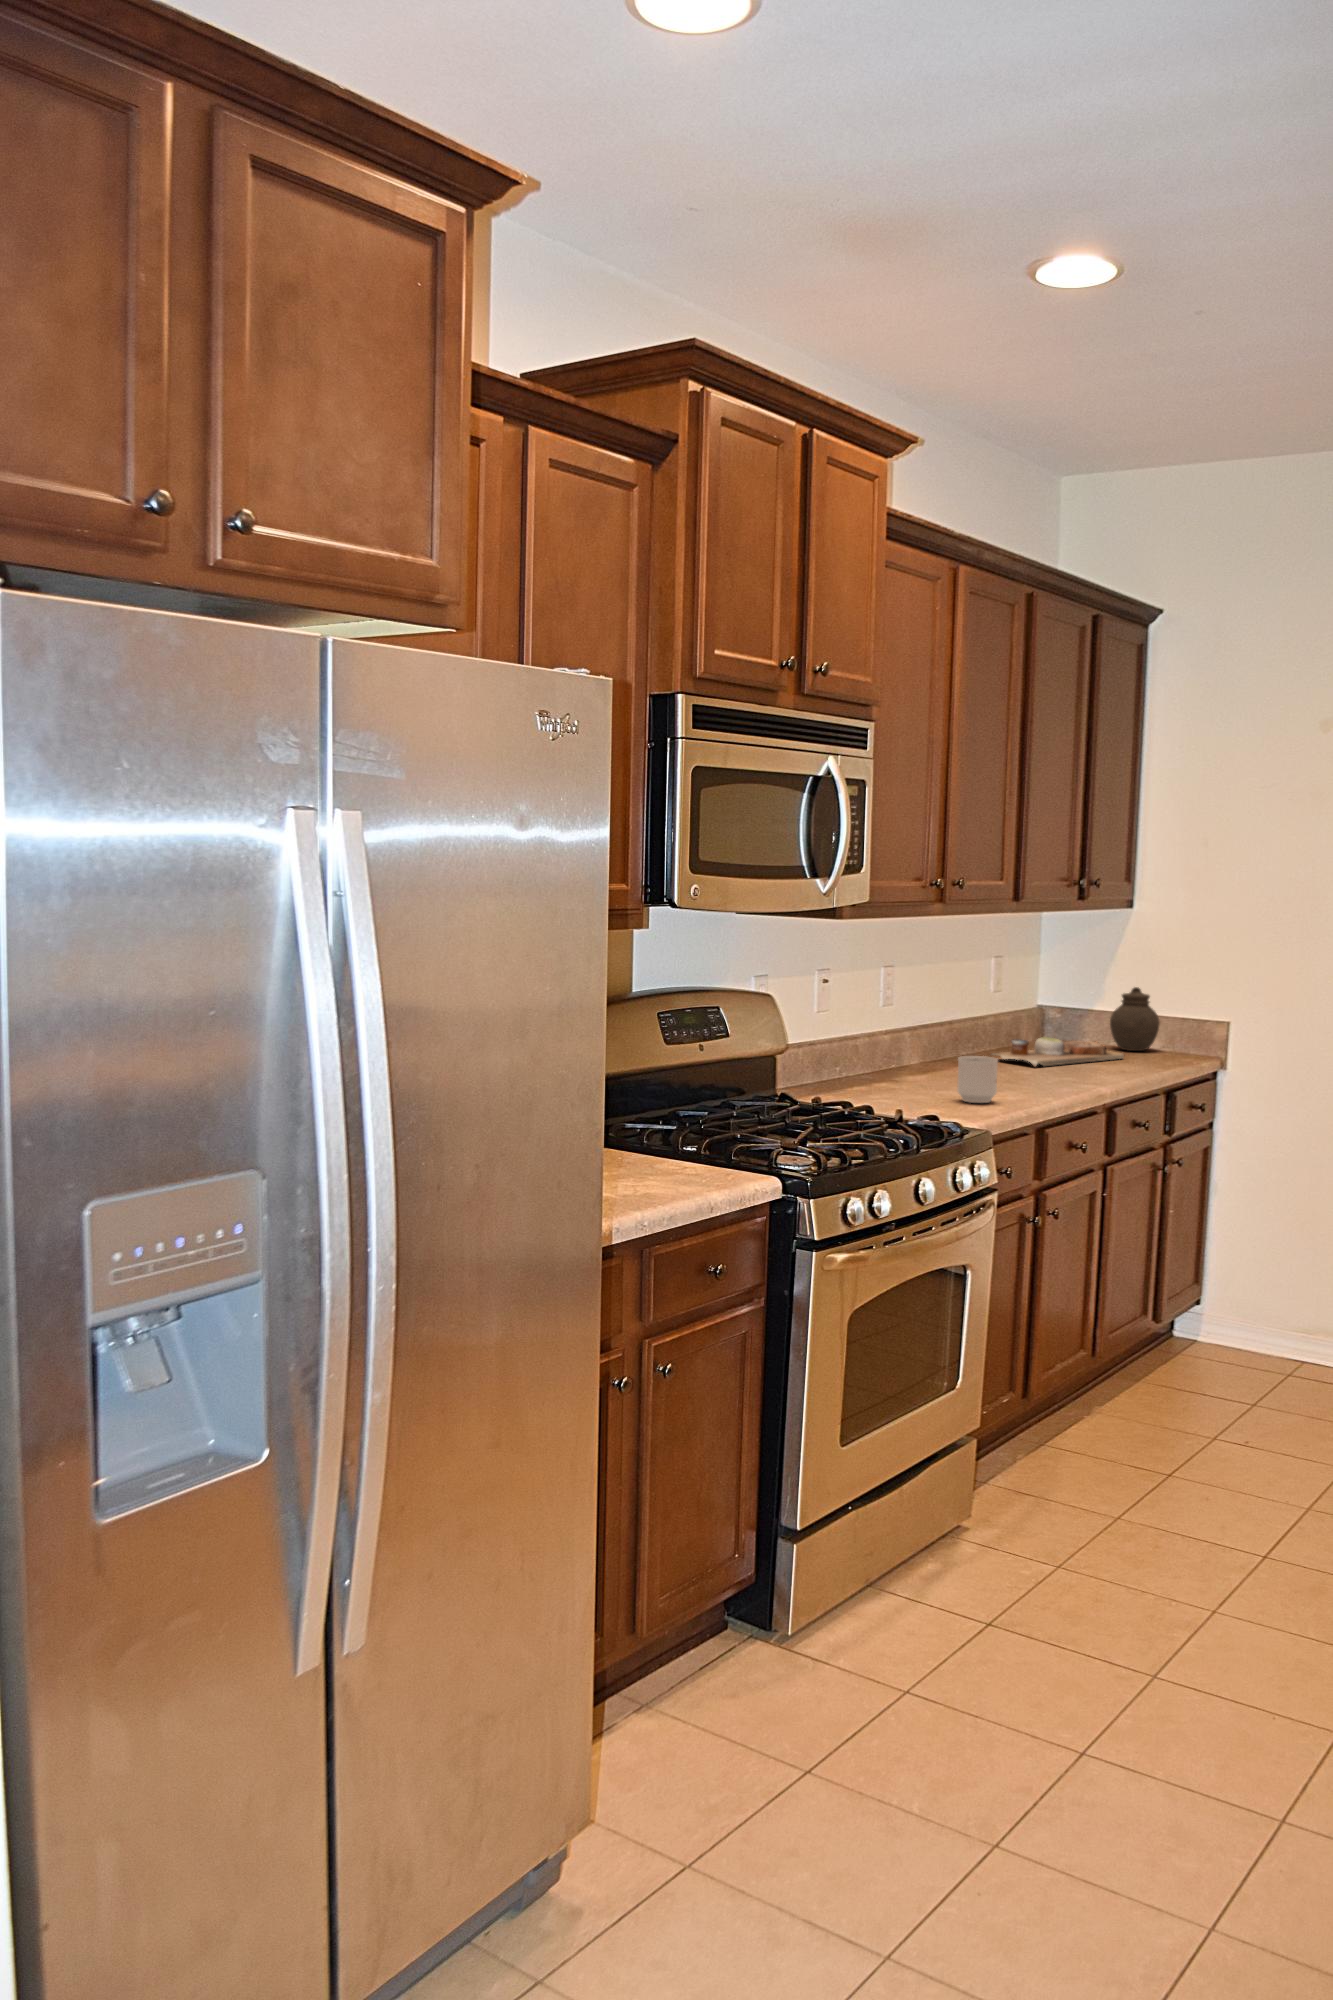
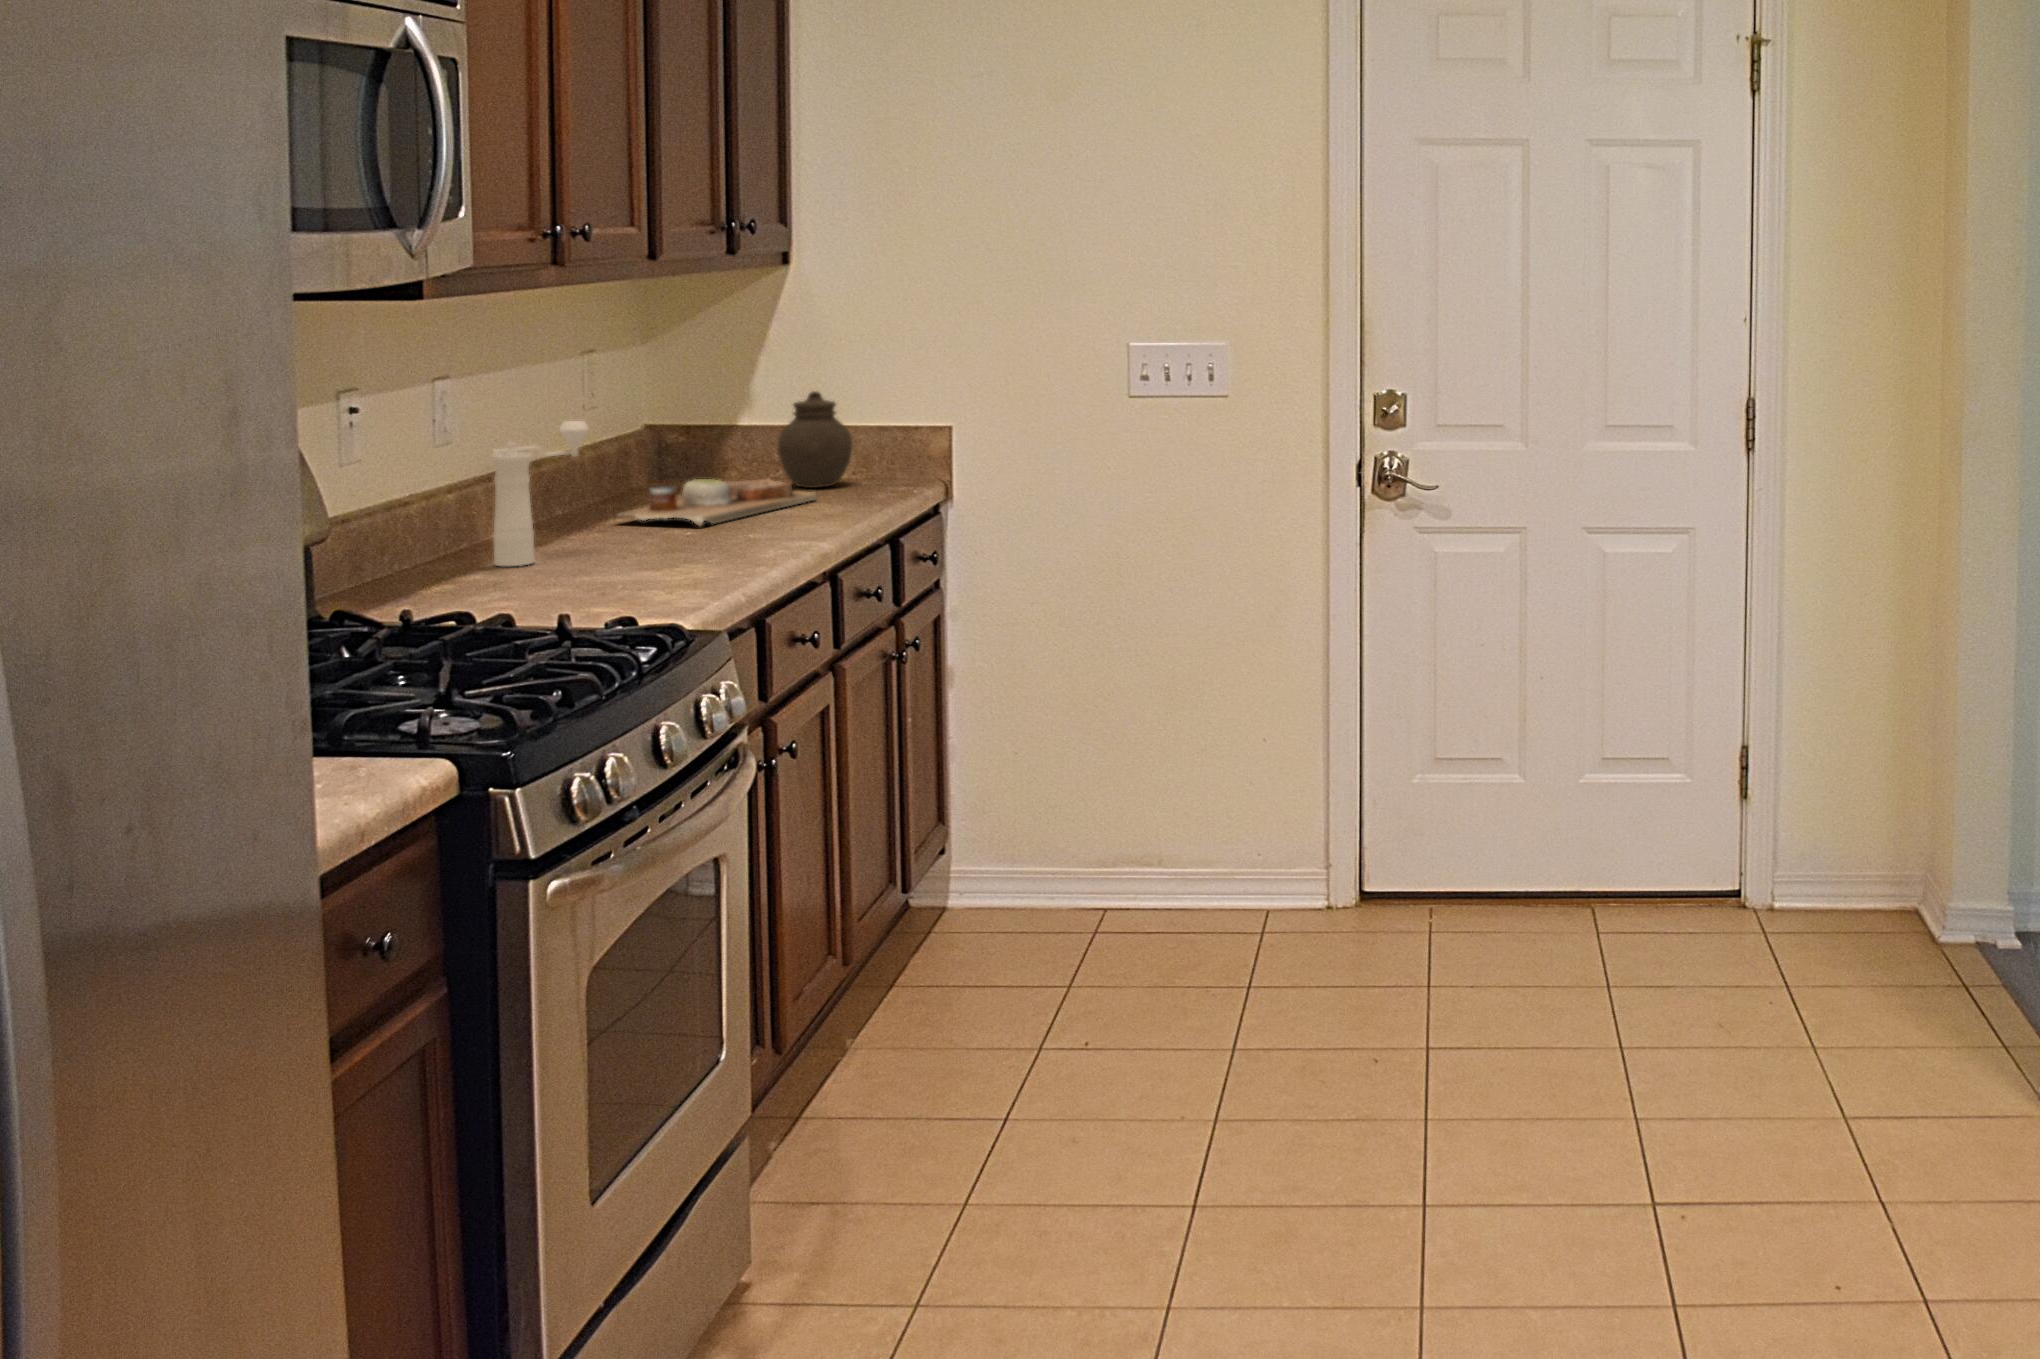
pepper mill: none [903,994,963,1077] -> present [491,421,589,566]
mug: present [958,1056,998,1103] -> none [630,516,700,593]

